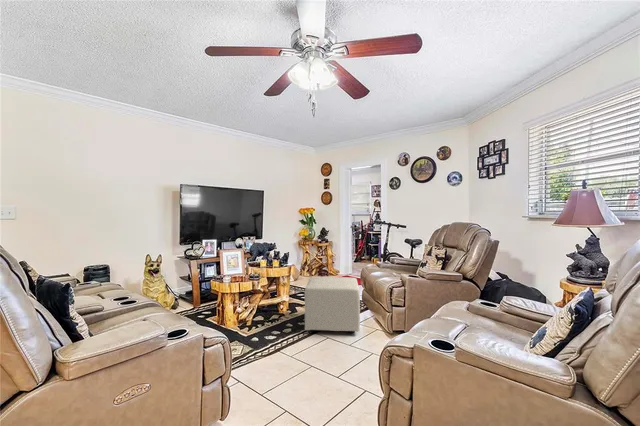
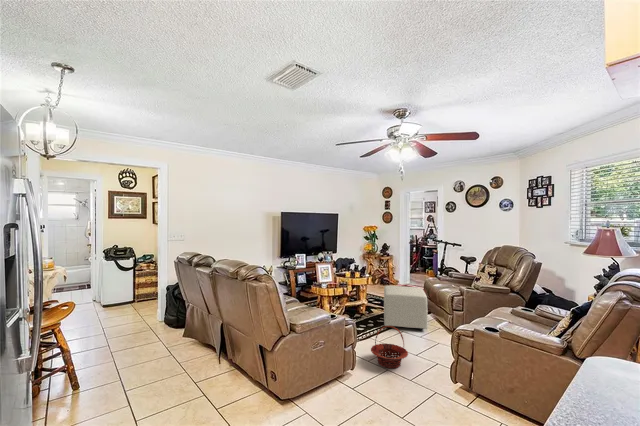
basket: none [265,338,321,404] -> present [371,326,408,368]

